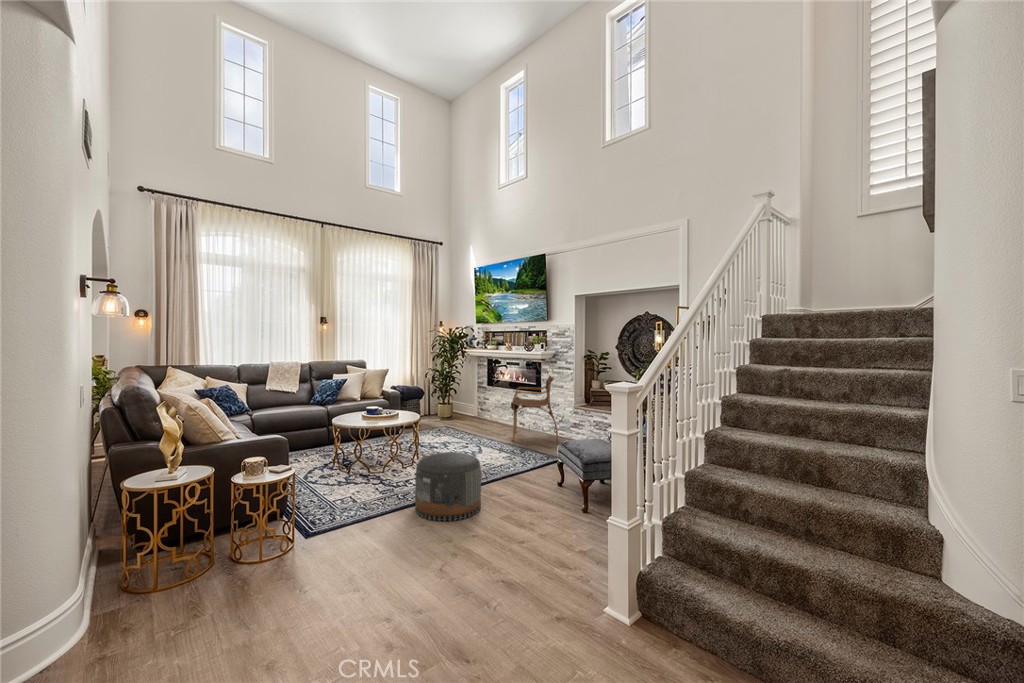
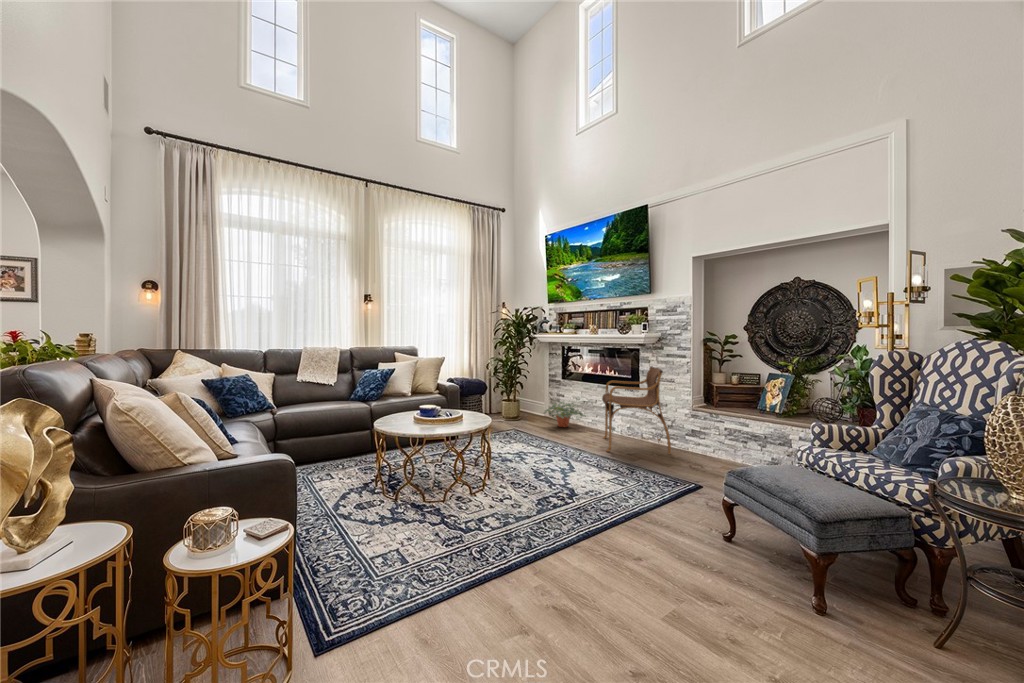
potted plant: none [469,404,503,425] -> present [544,402,585,427]
pouf: present [415,452,481,521] -> none [503,485,614,619]

